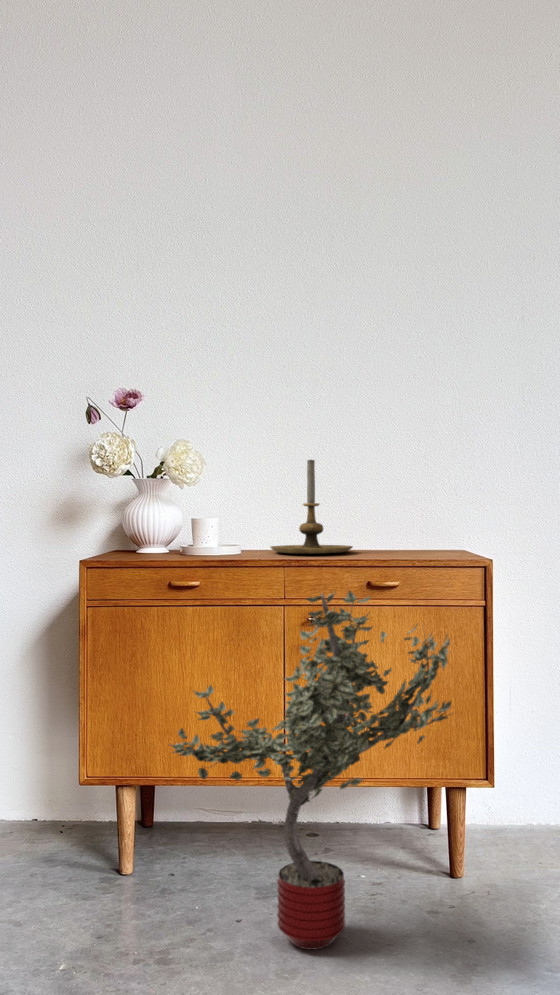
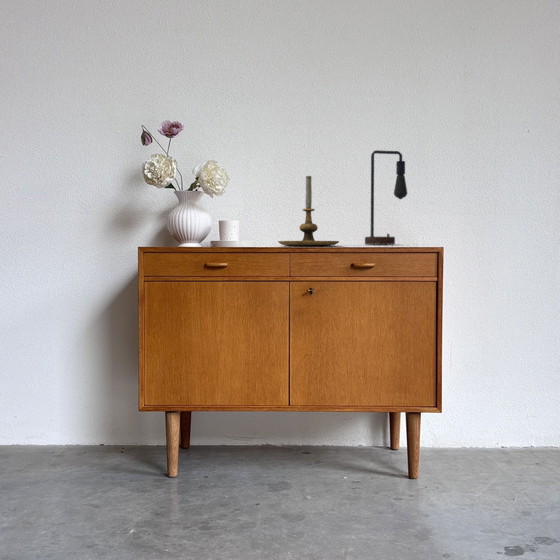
table lamp: none [389,422,445,548] -> present [365,150,407,244]
potted tree: present [170,591,451,950] -> none [207,264,416,519]

